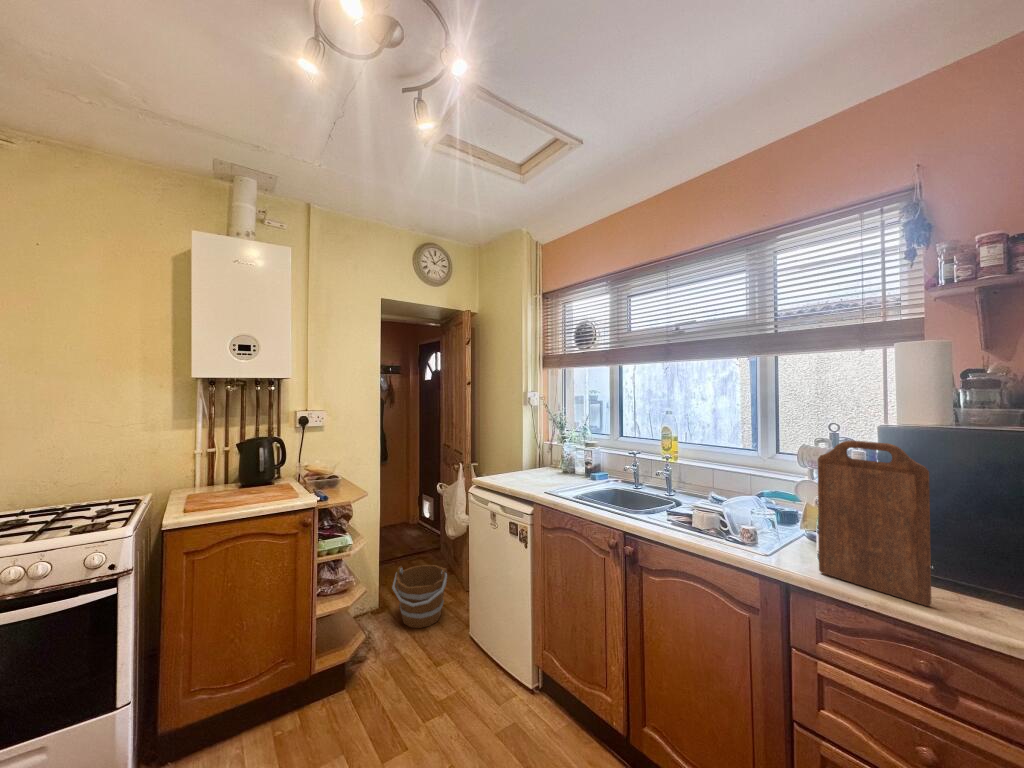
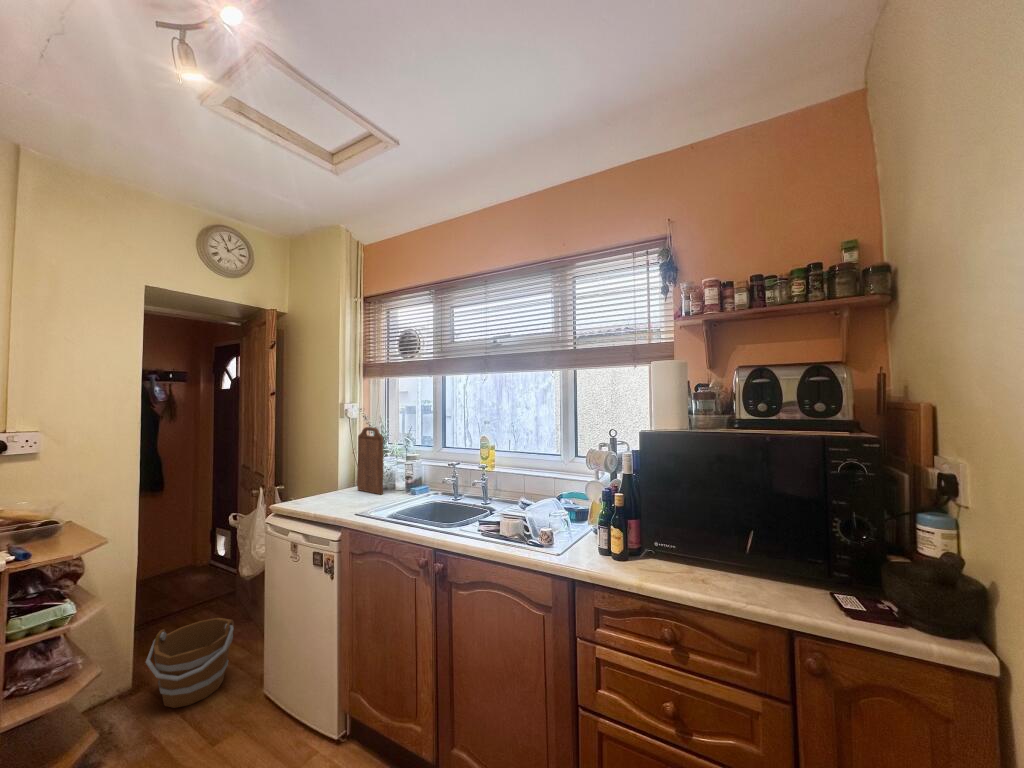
cutting board: present [818,440,931,606] -> present [357,427,384,494]

